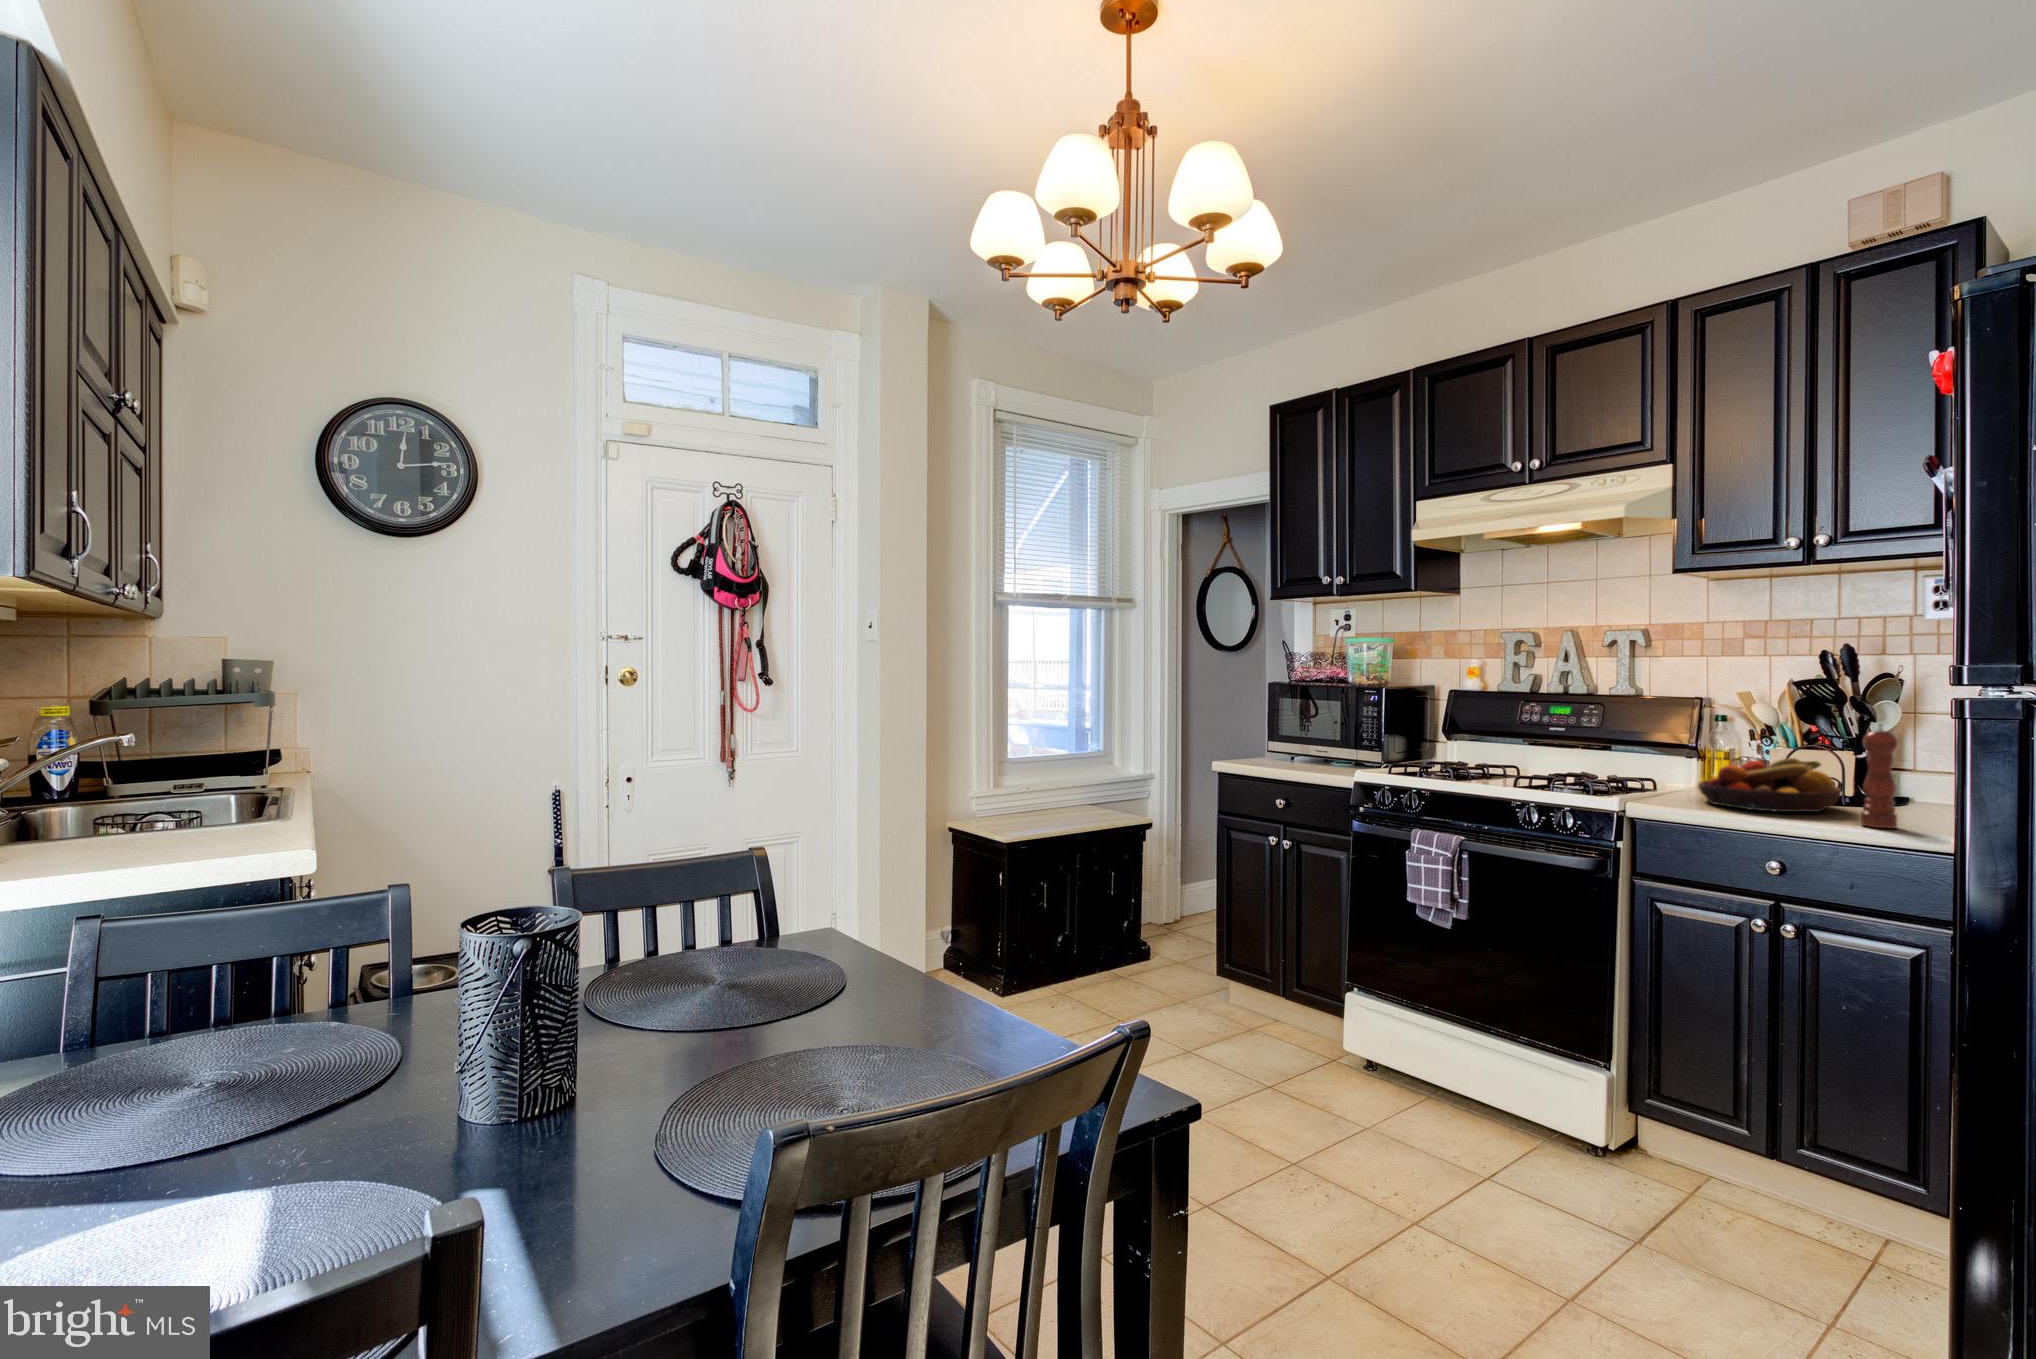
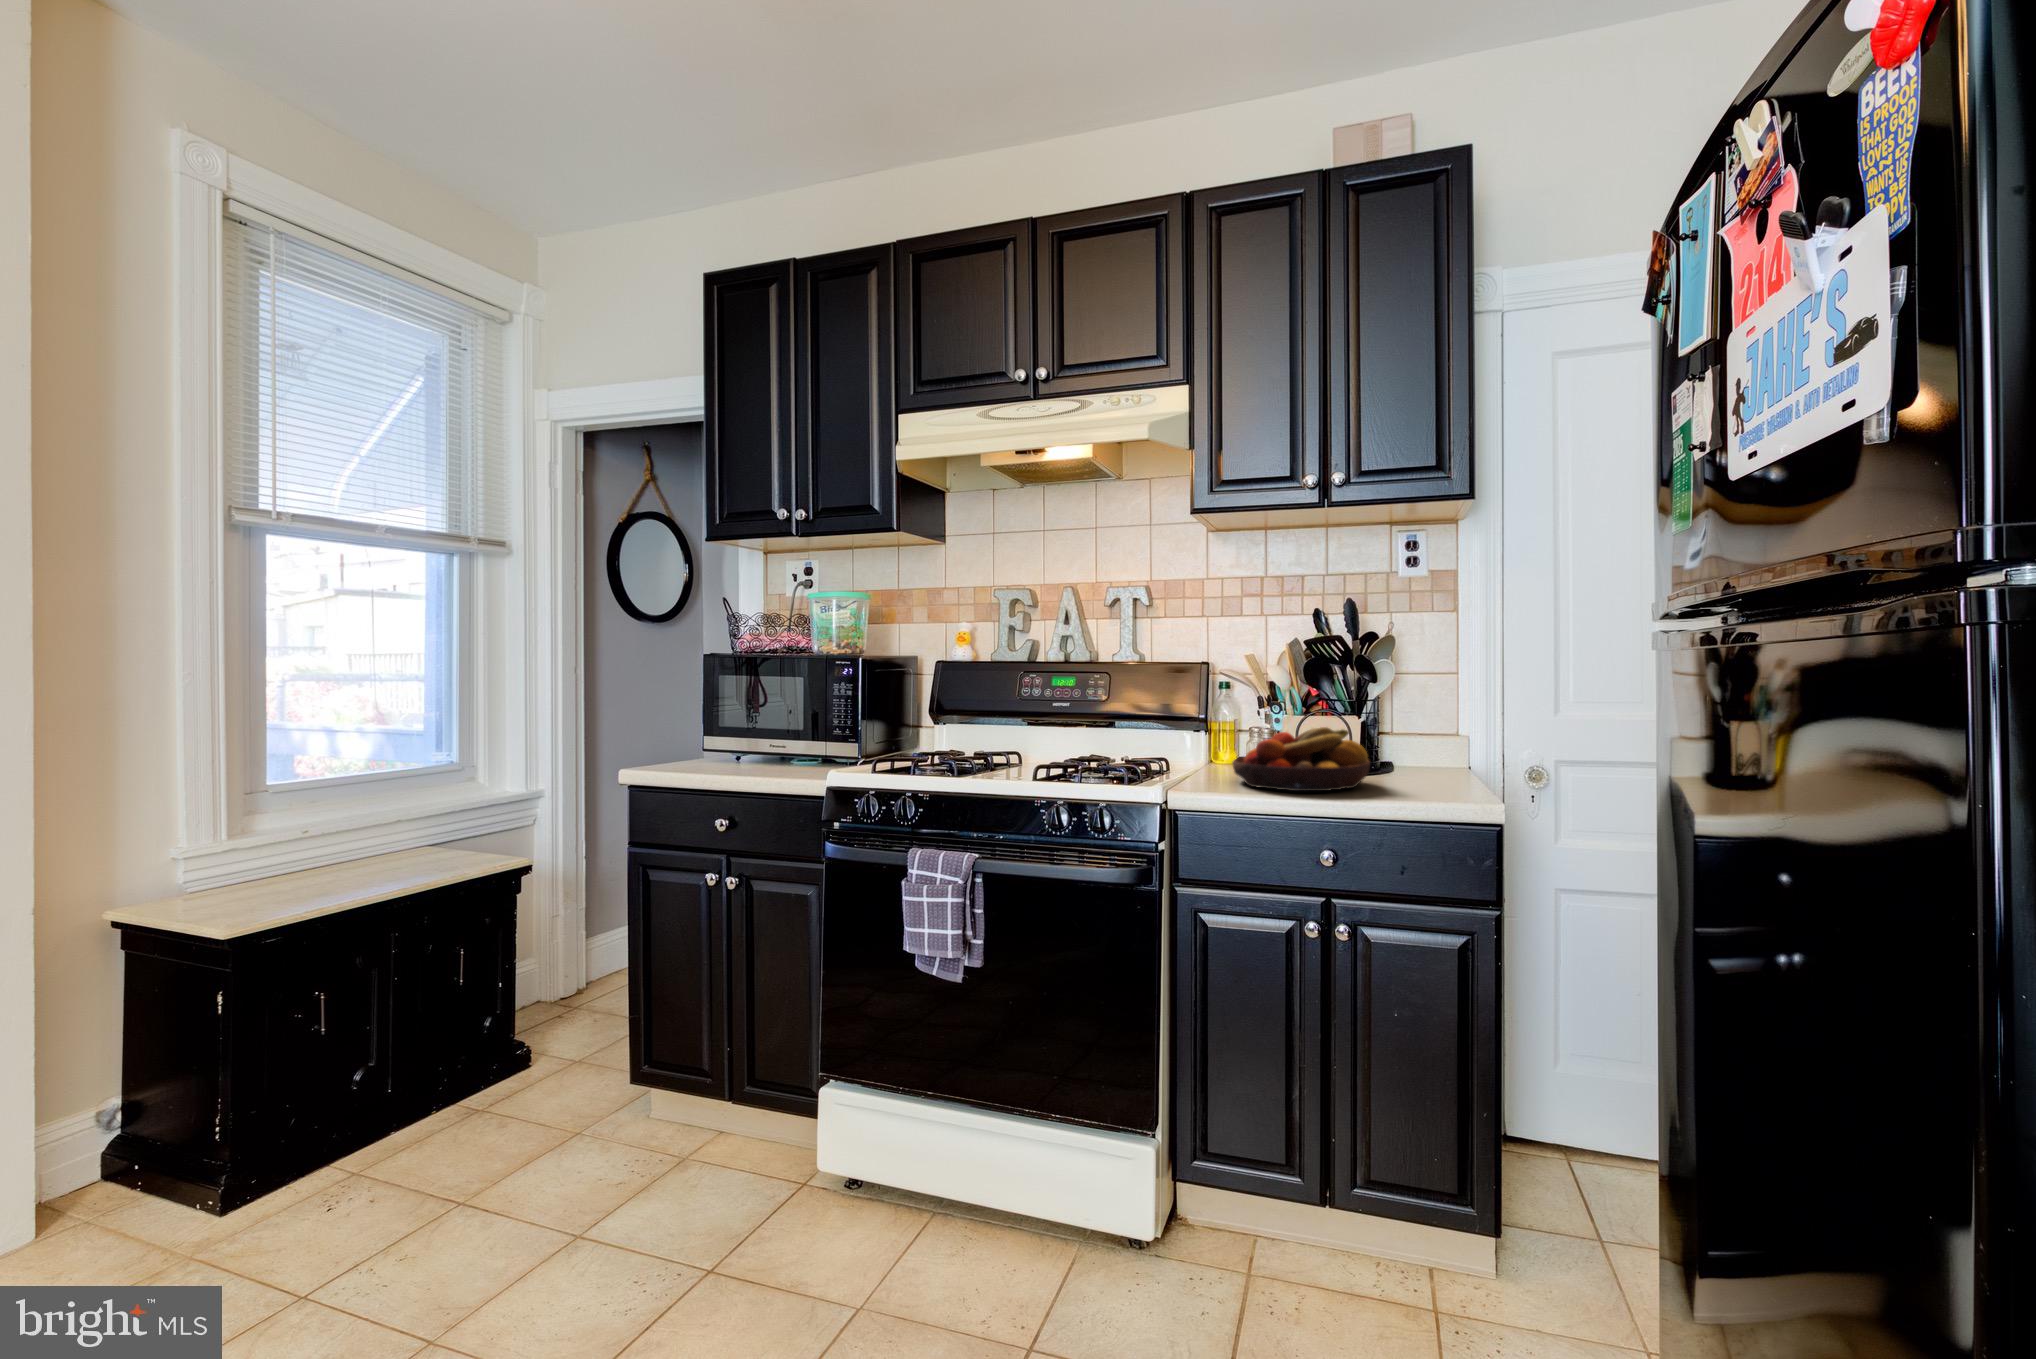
pepper mill: present [1861,723,1898,828] -> none [1407,682,1441,803]

